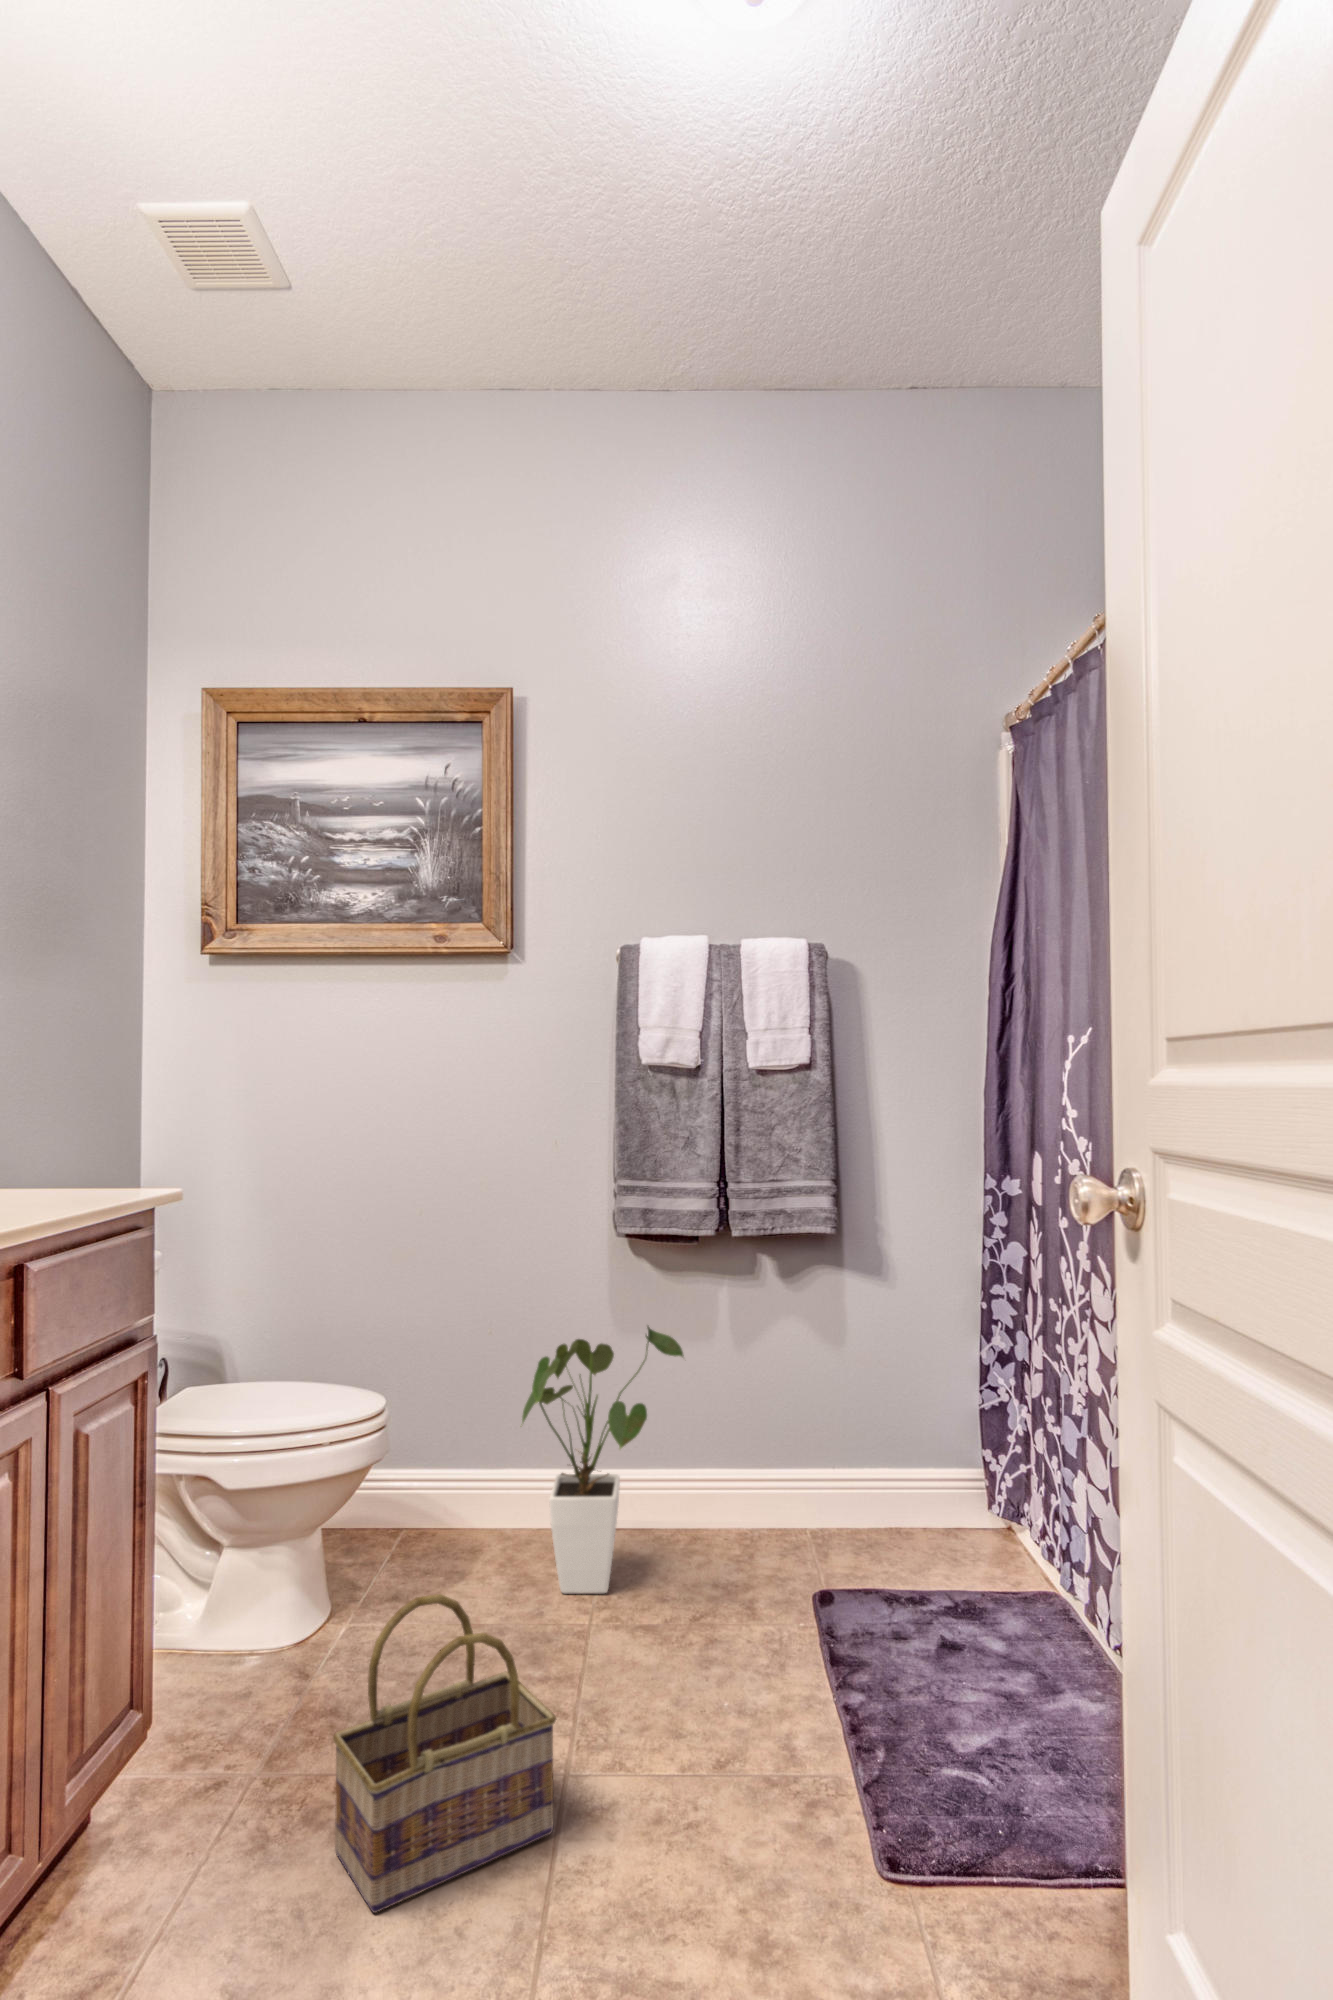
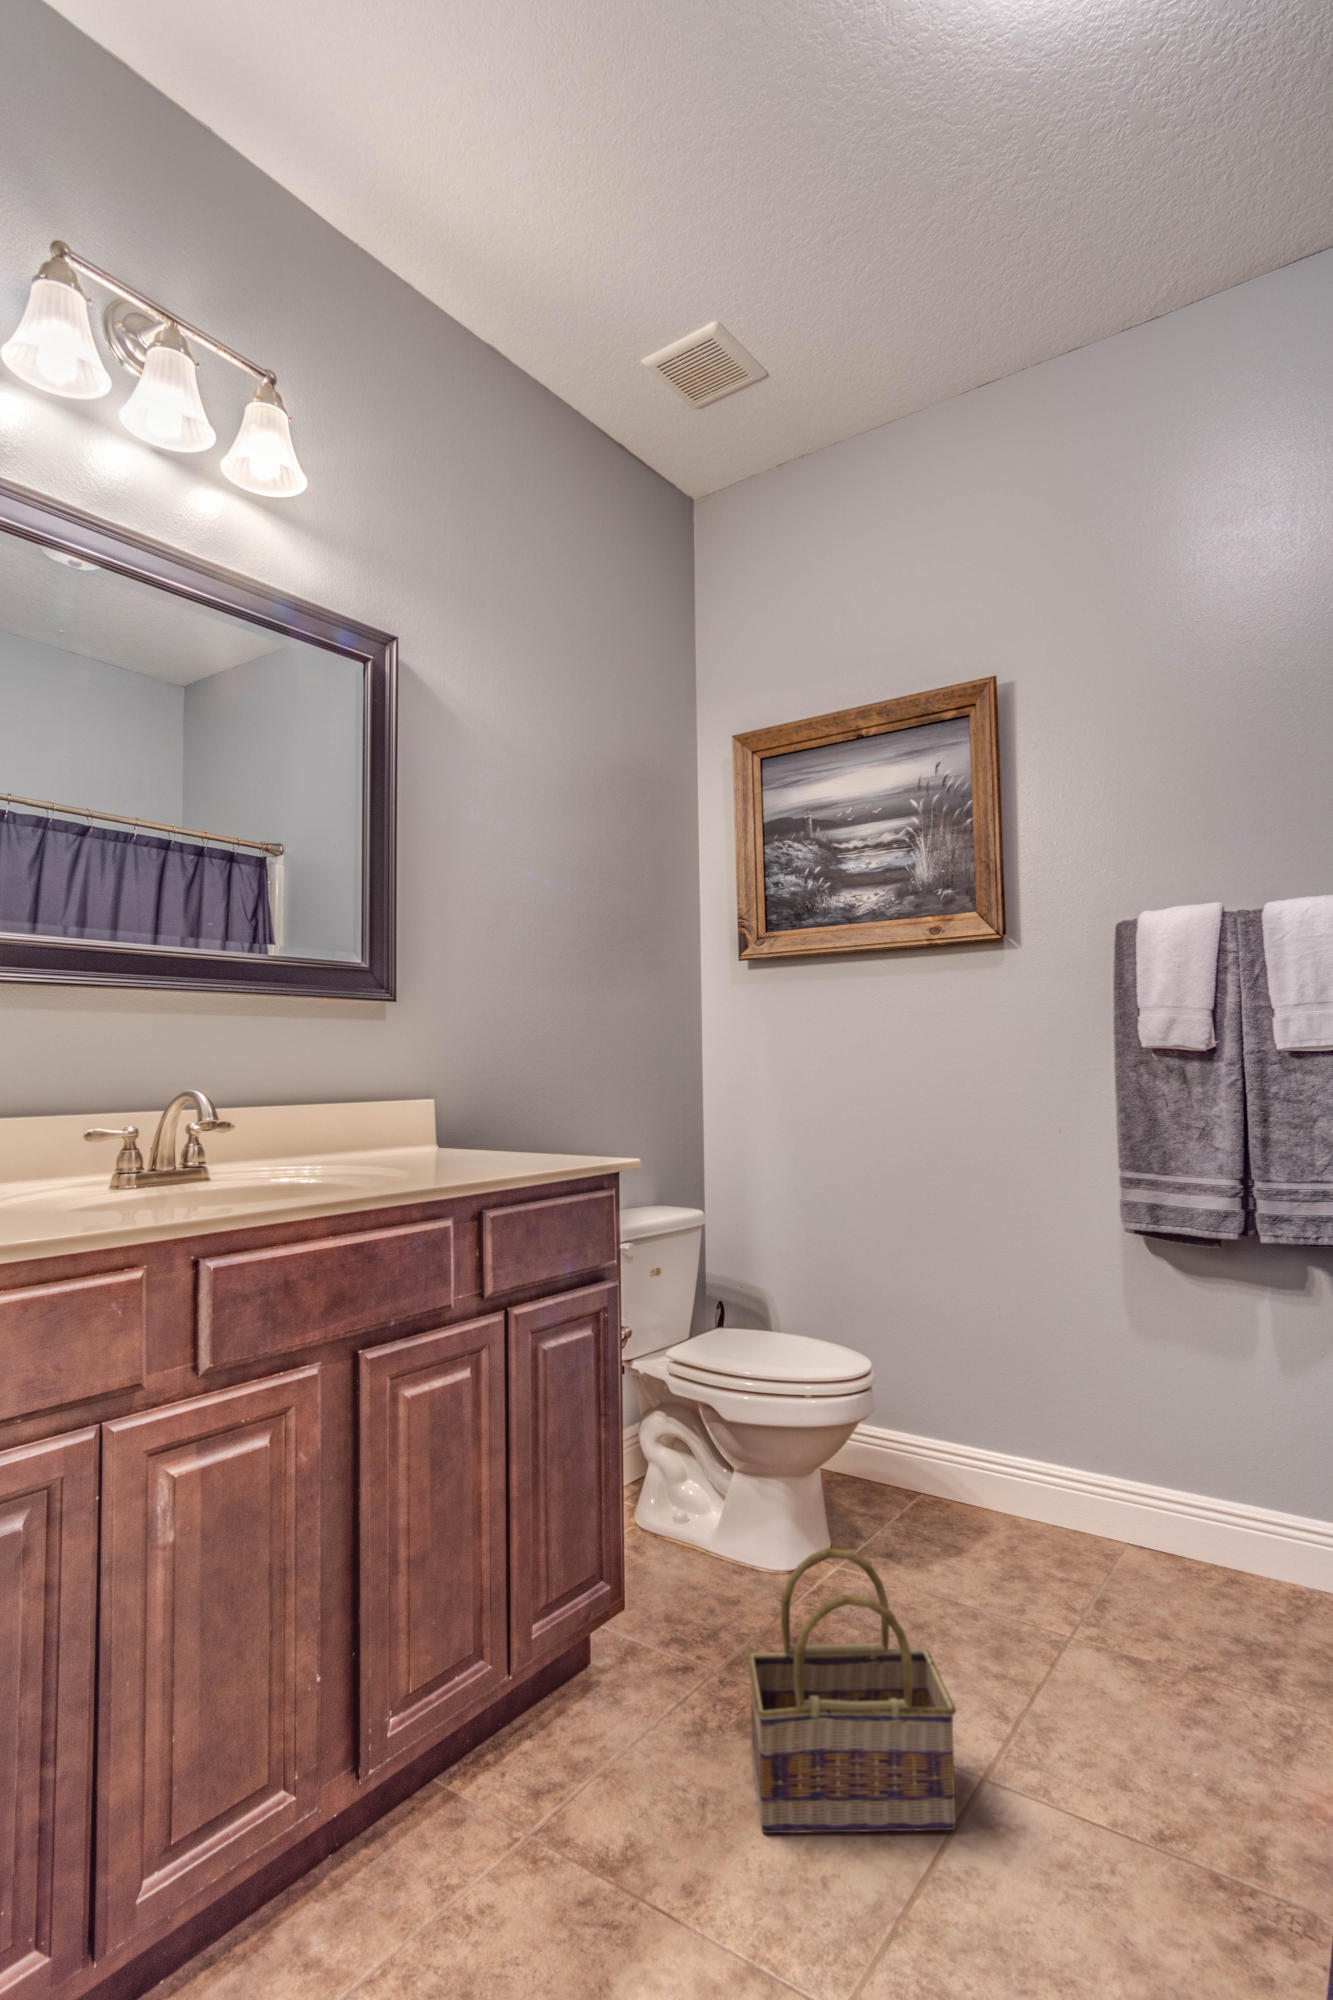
house plant: present [522,1326,684,1594] -> none [1003,1329,1209,1608]

